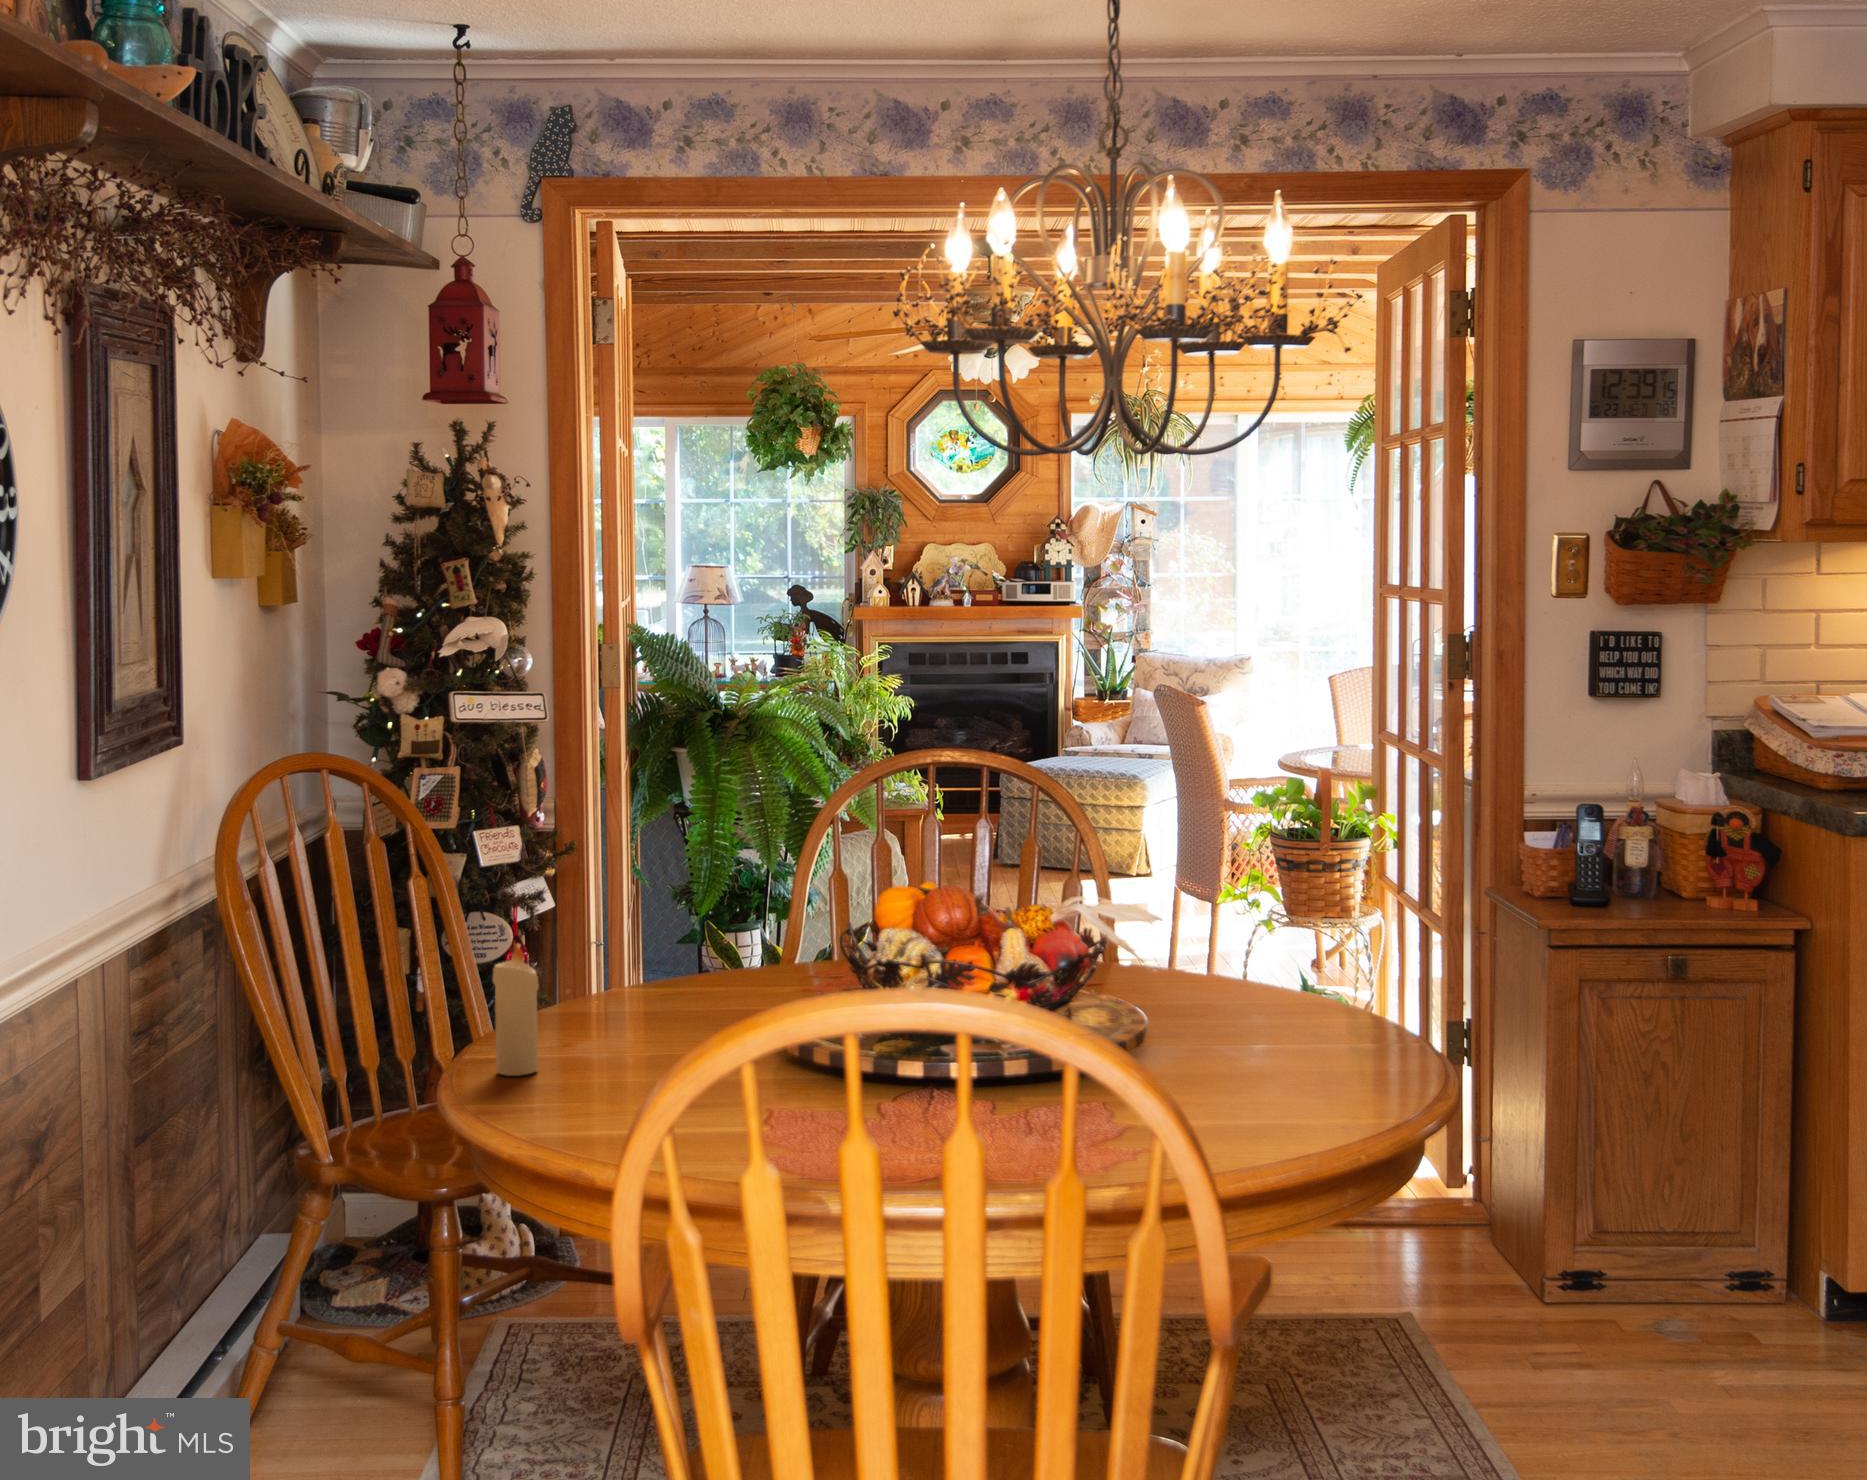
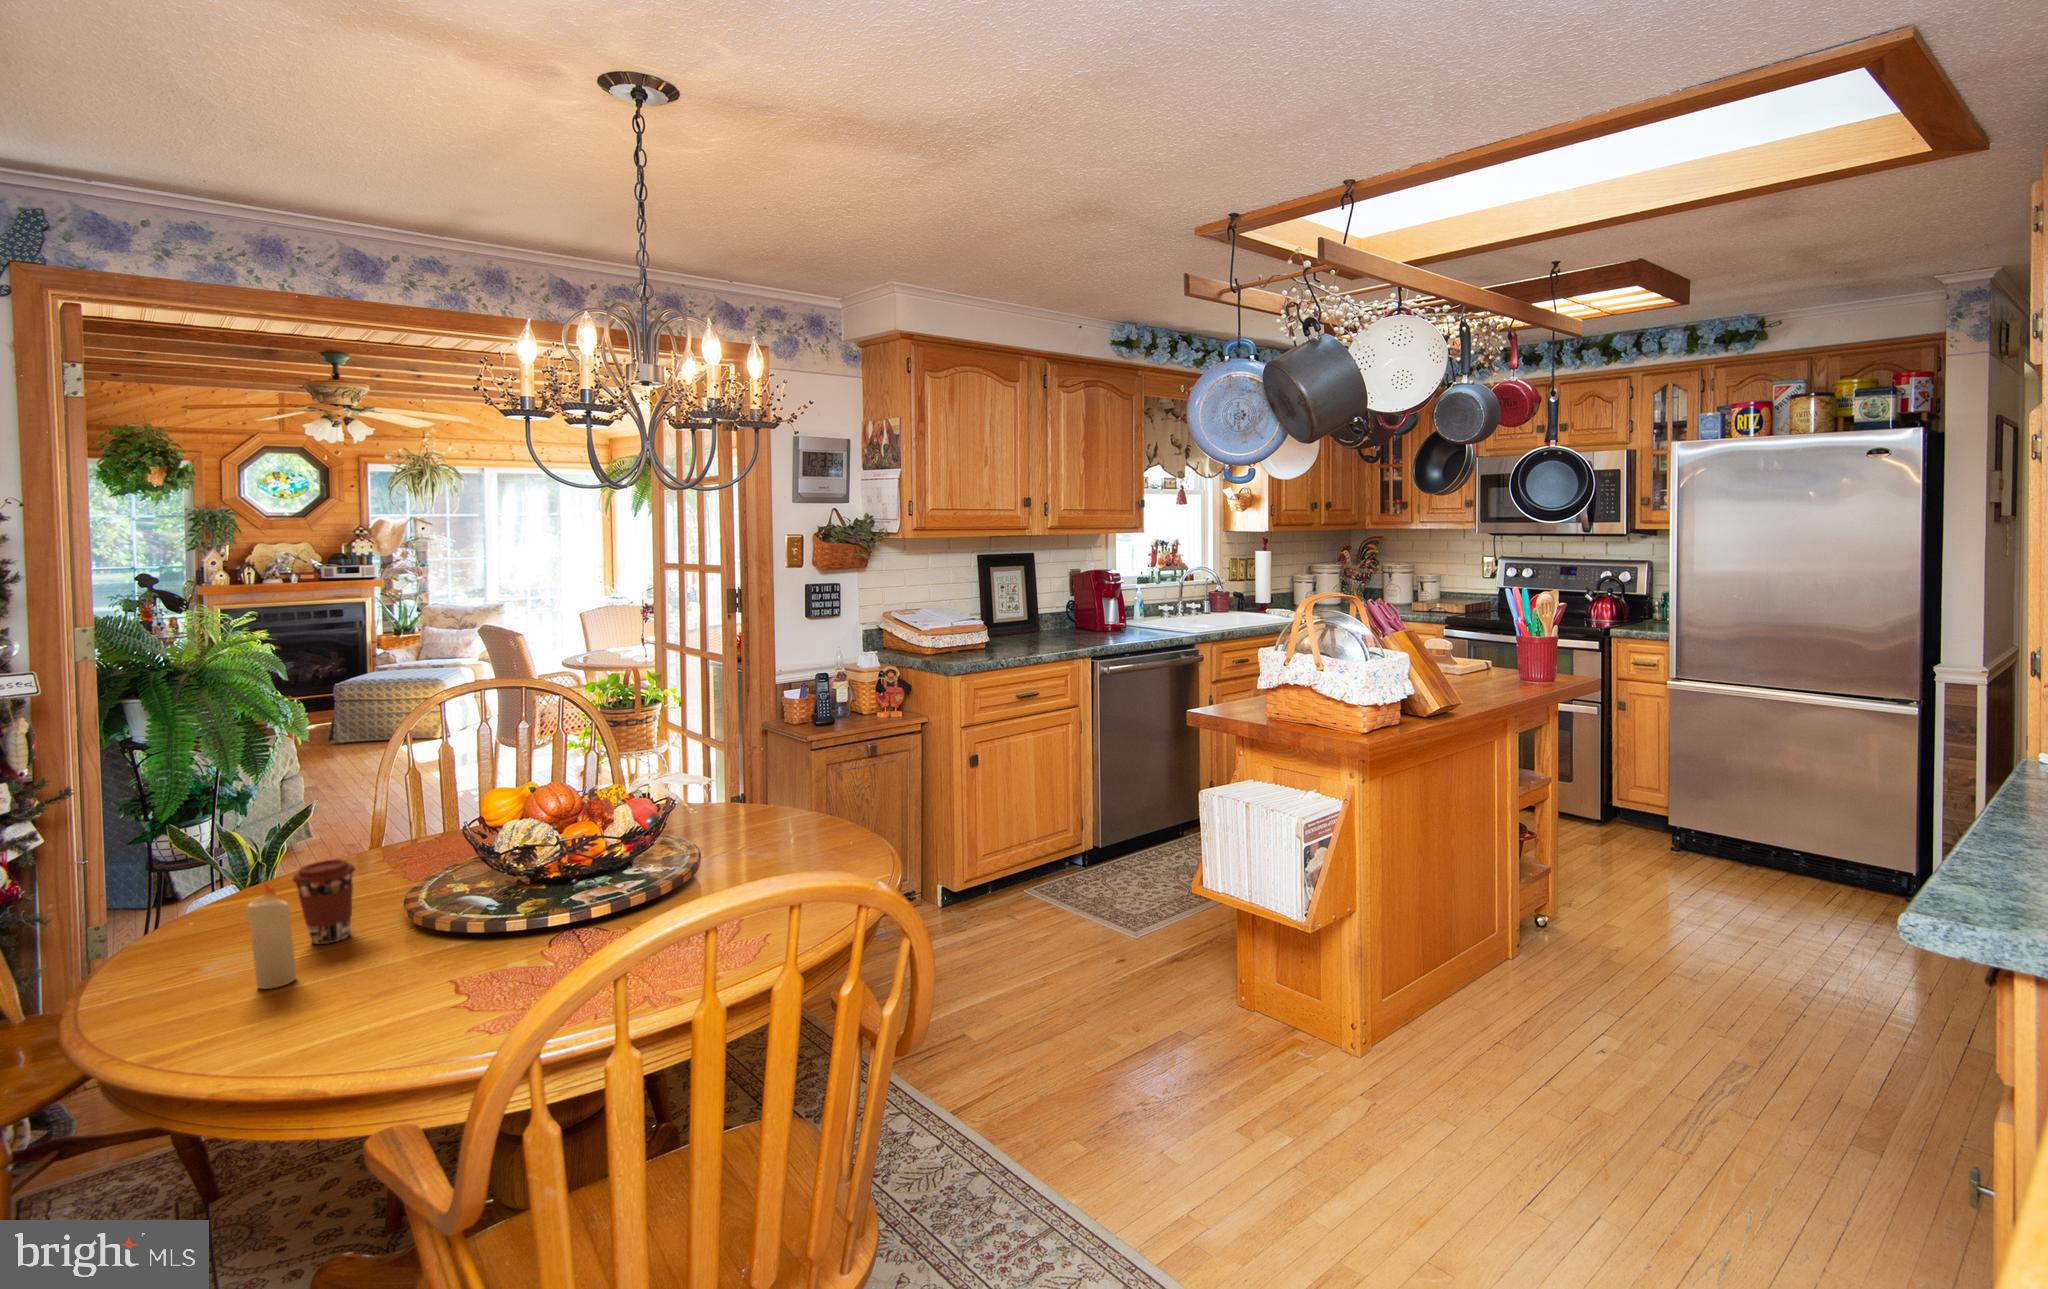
coffee cup: none [574,938,644,1046] -> present [293,859,355,944]

